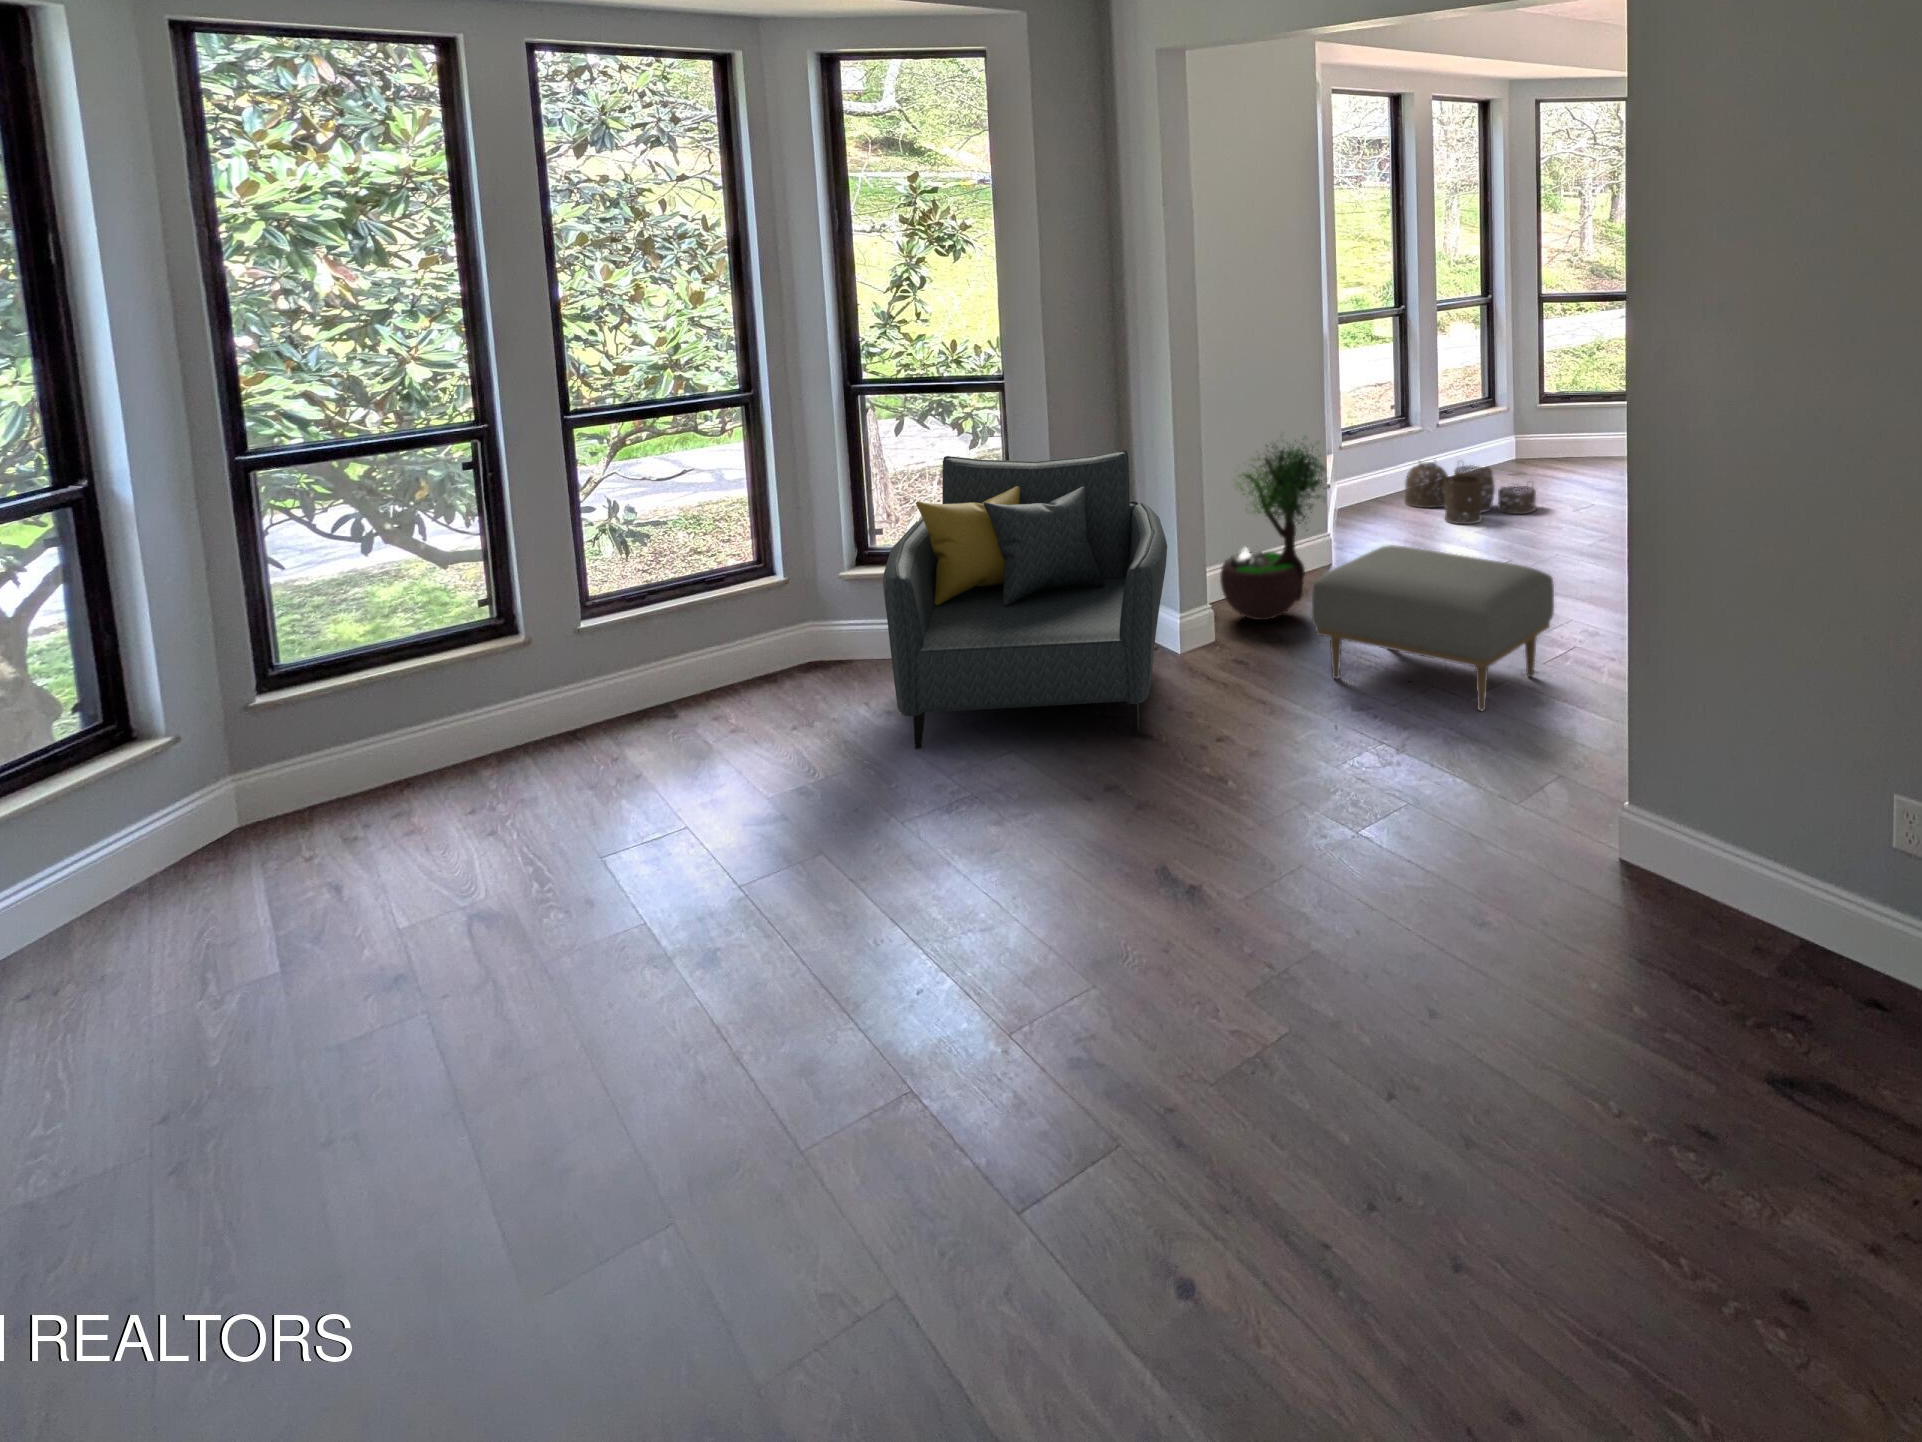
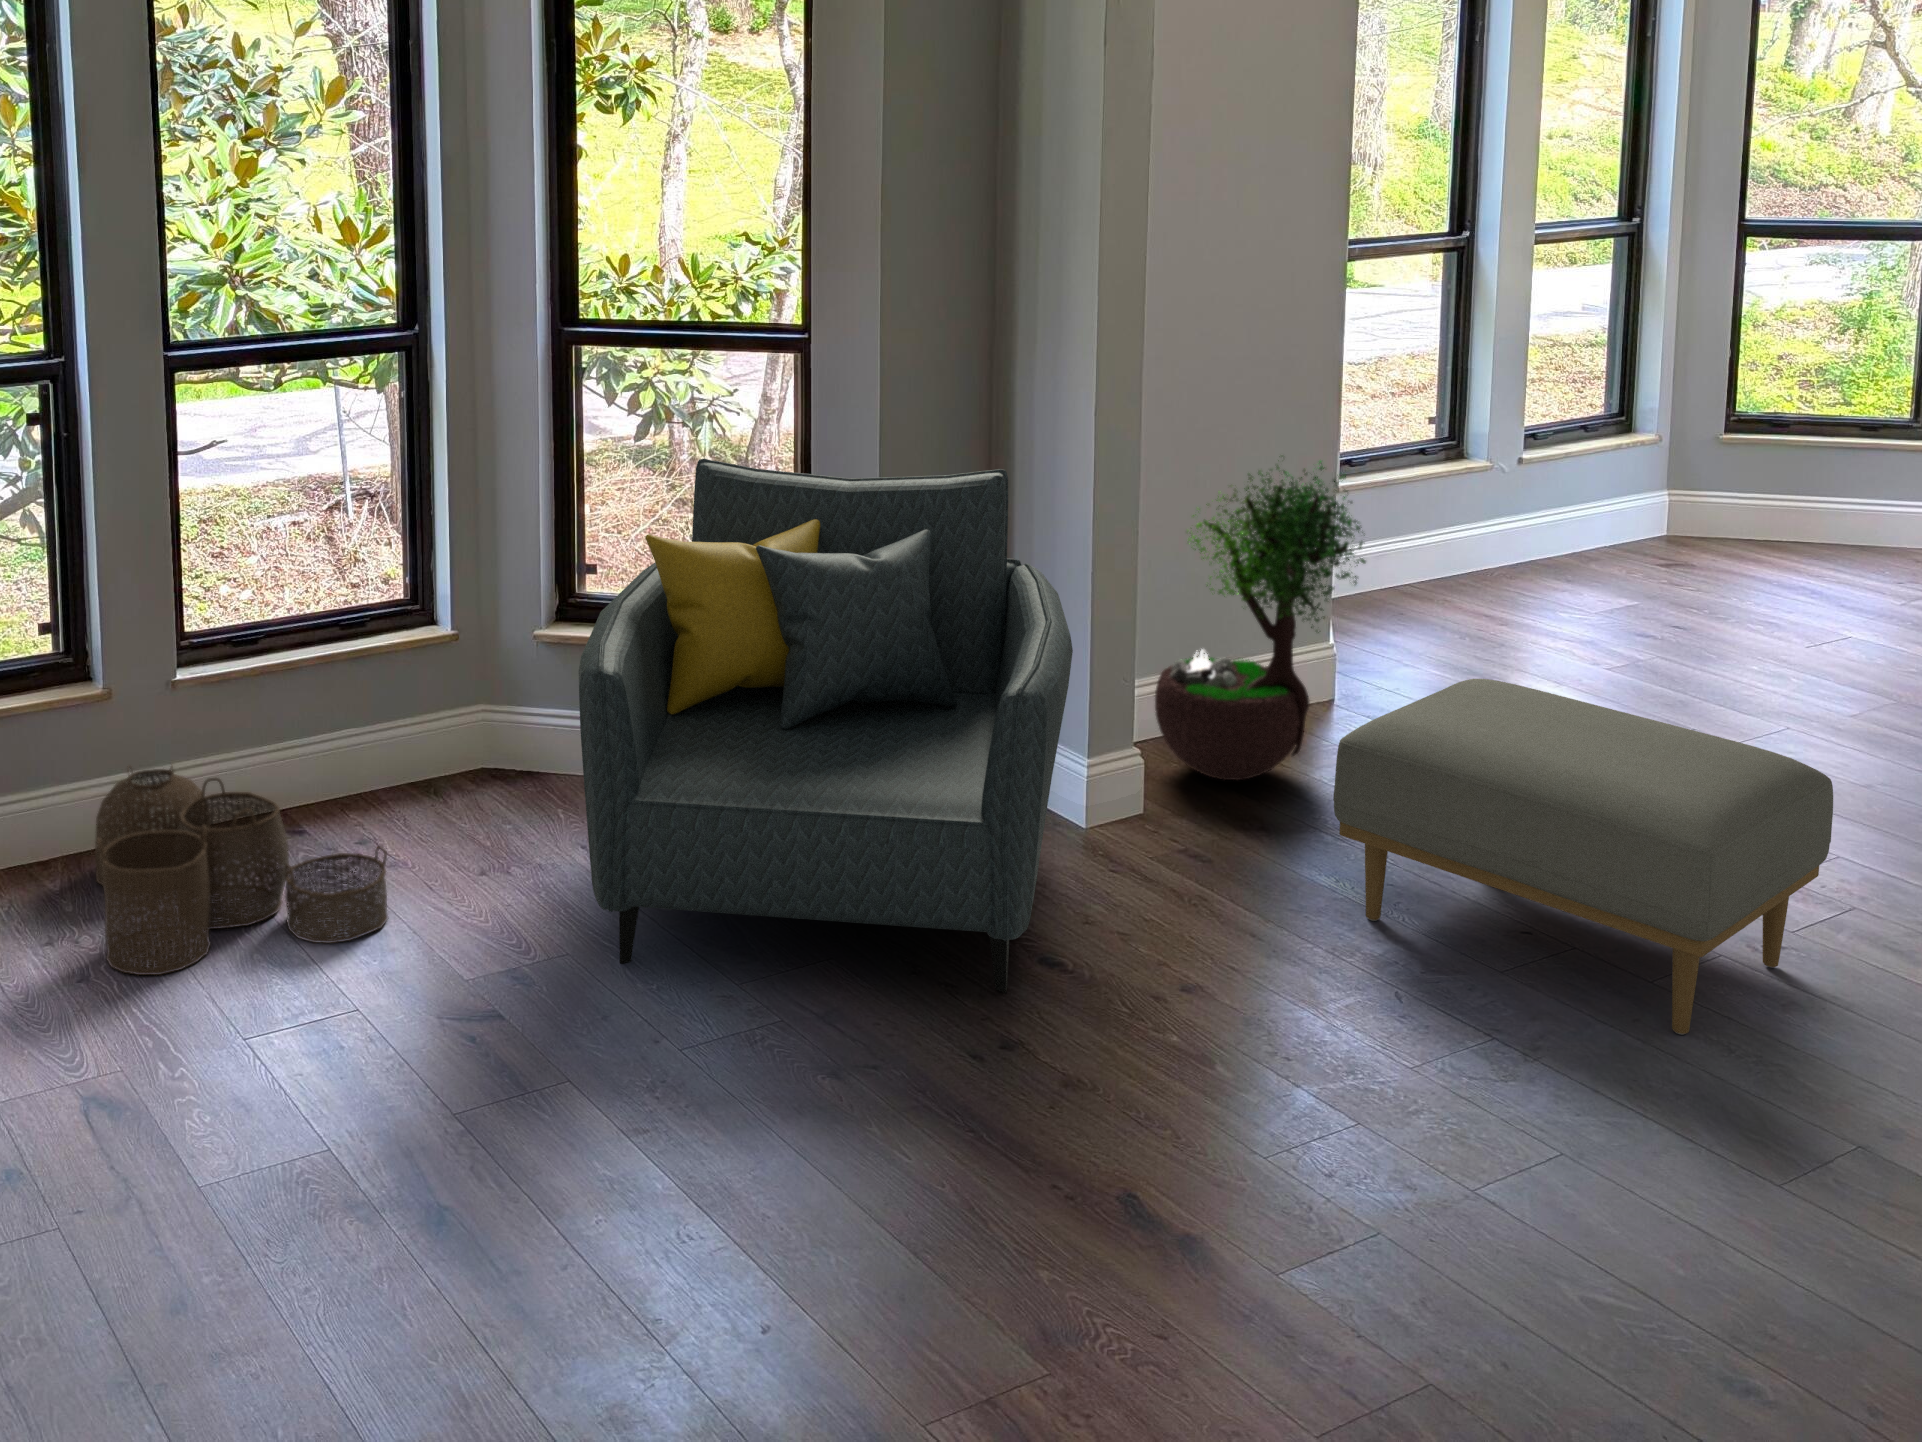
woven basket: present [1405,461,1536,524] -> present [95,766,388,975]

